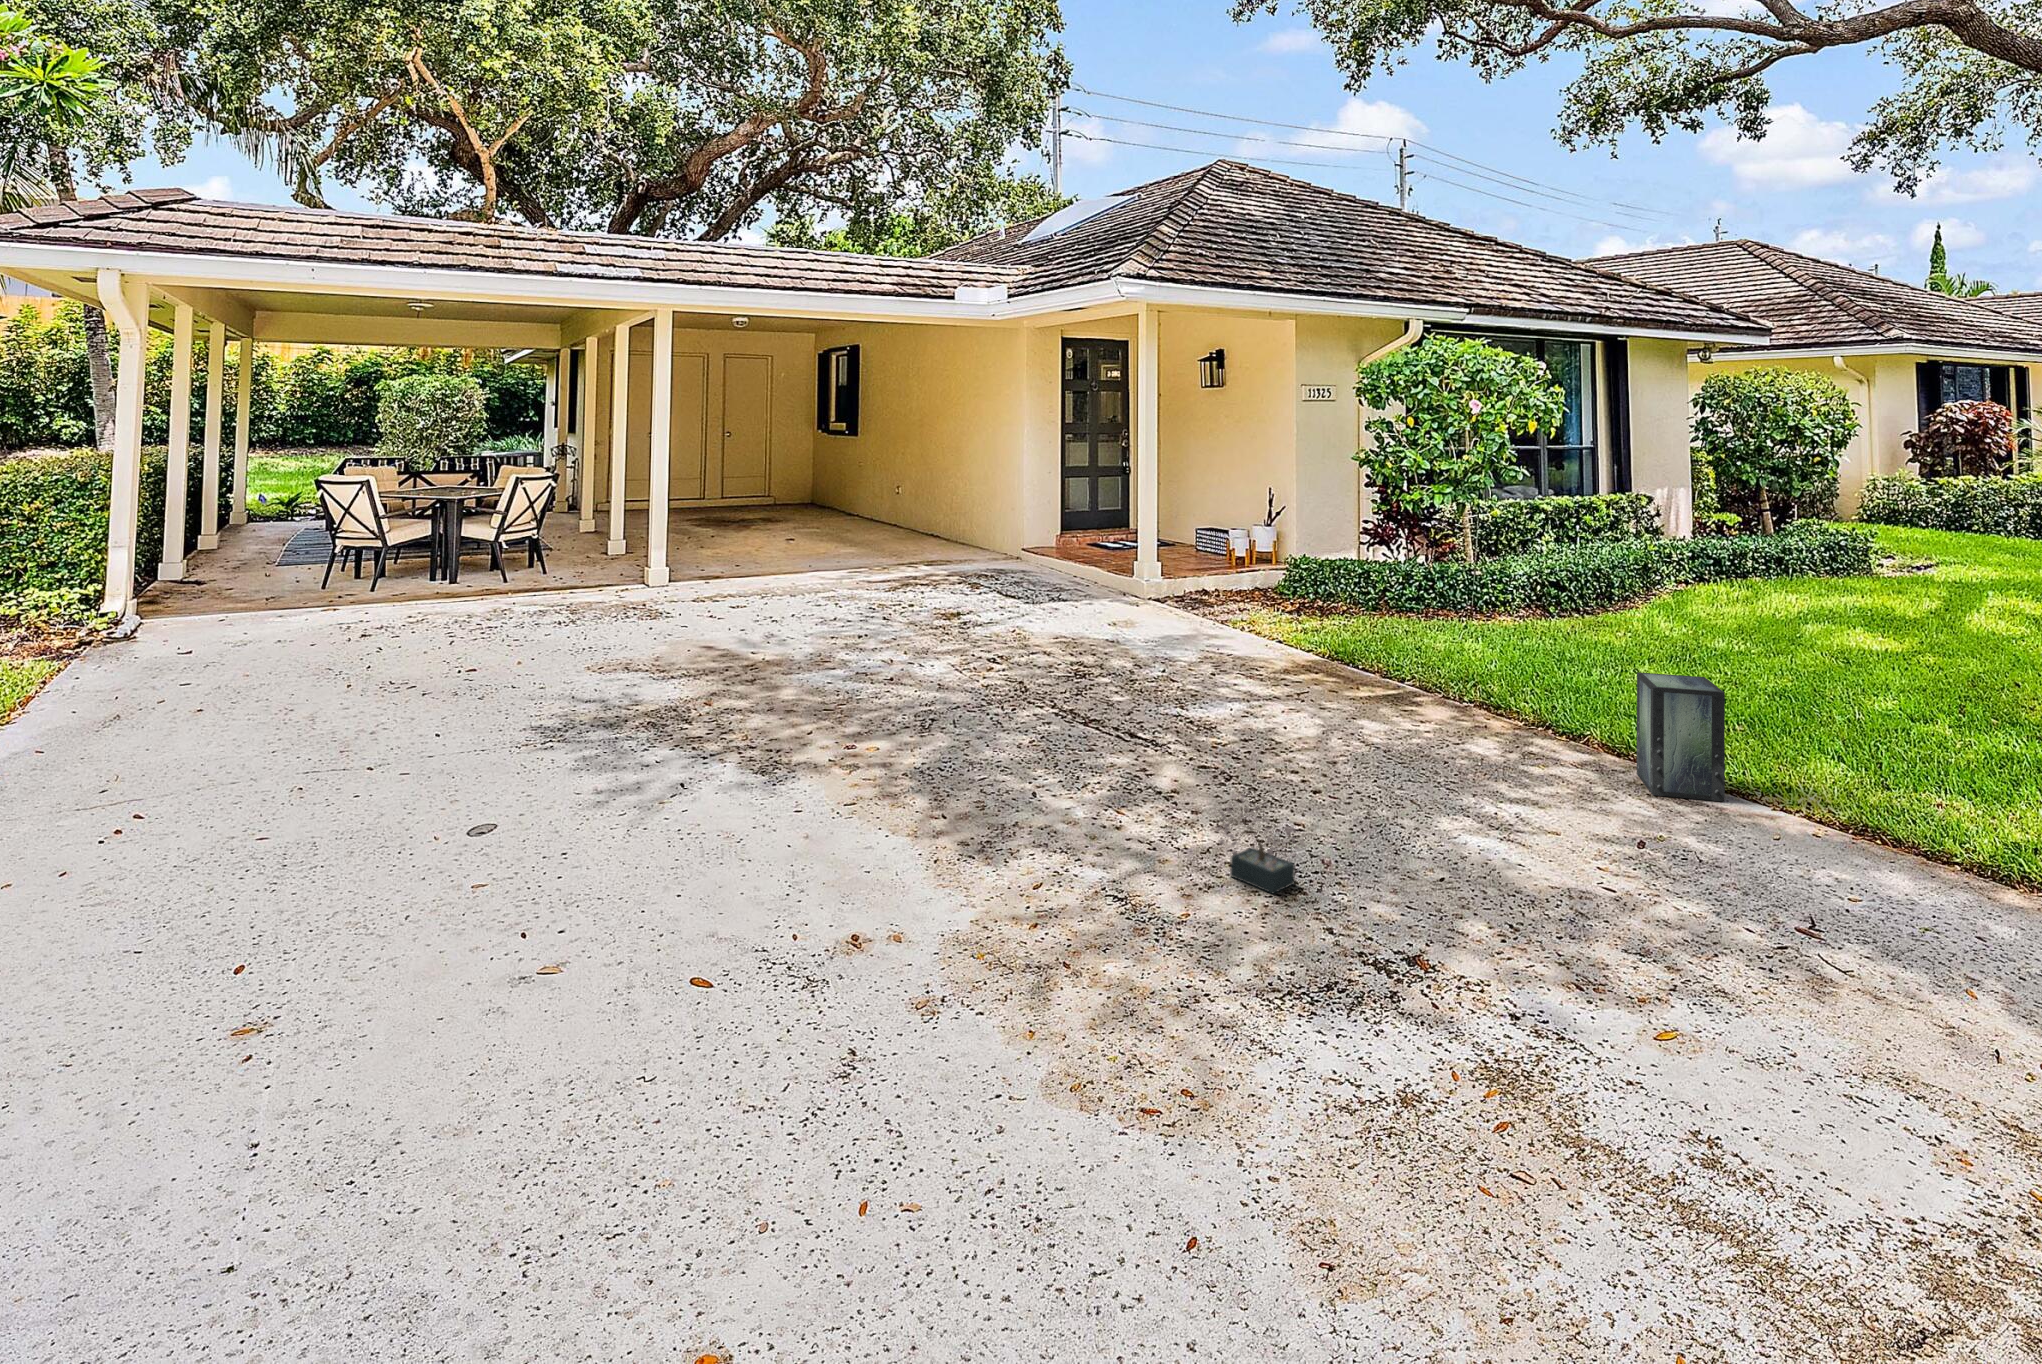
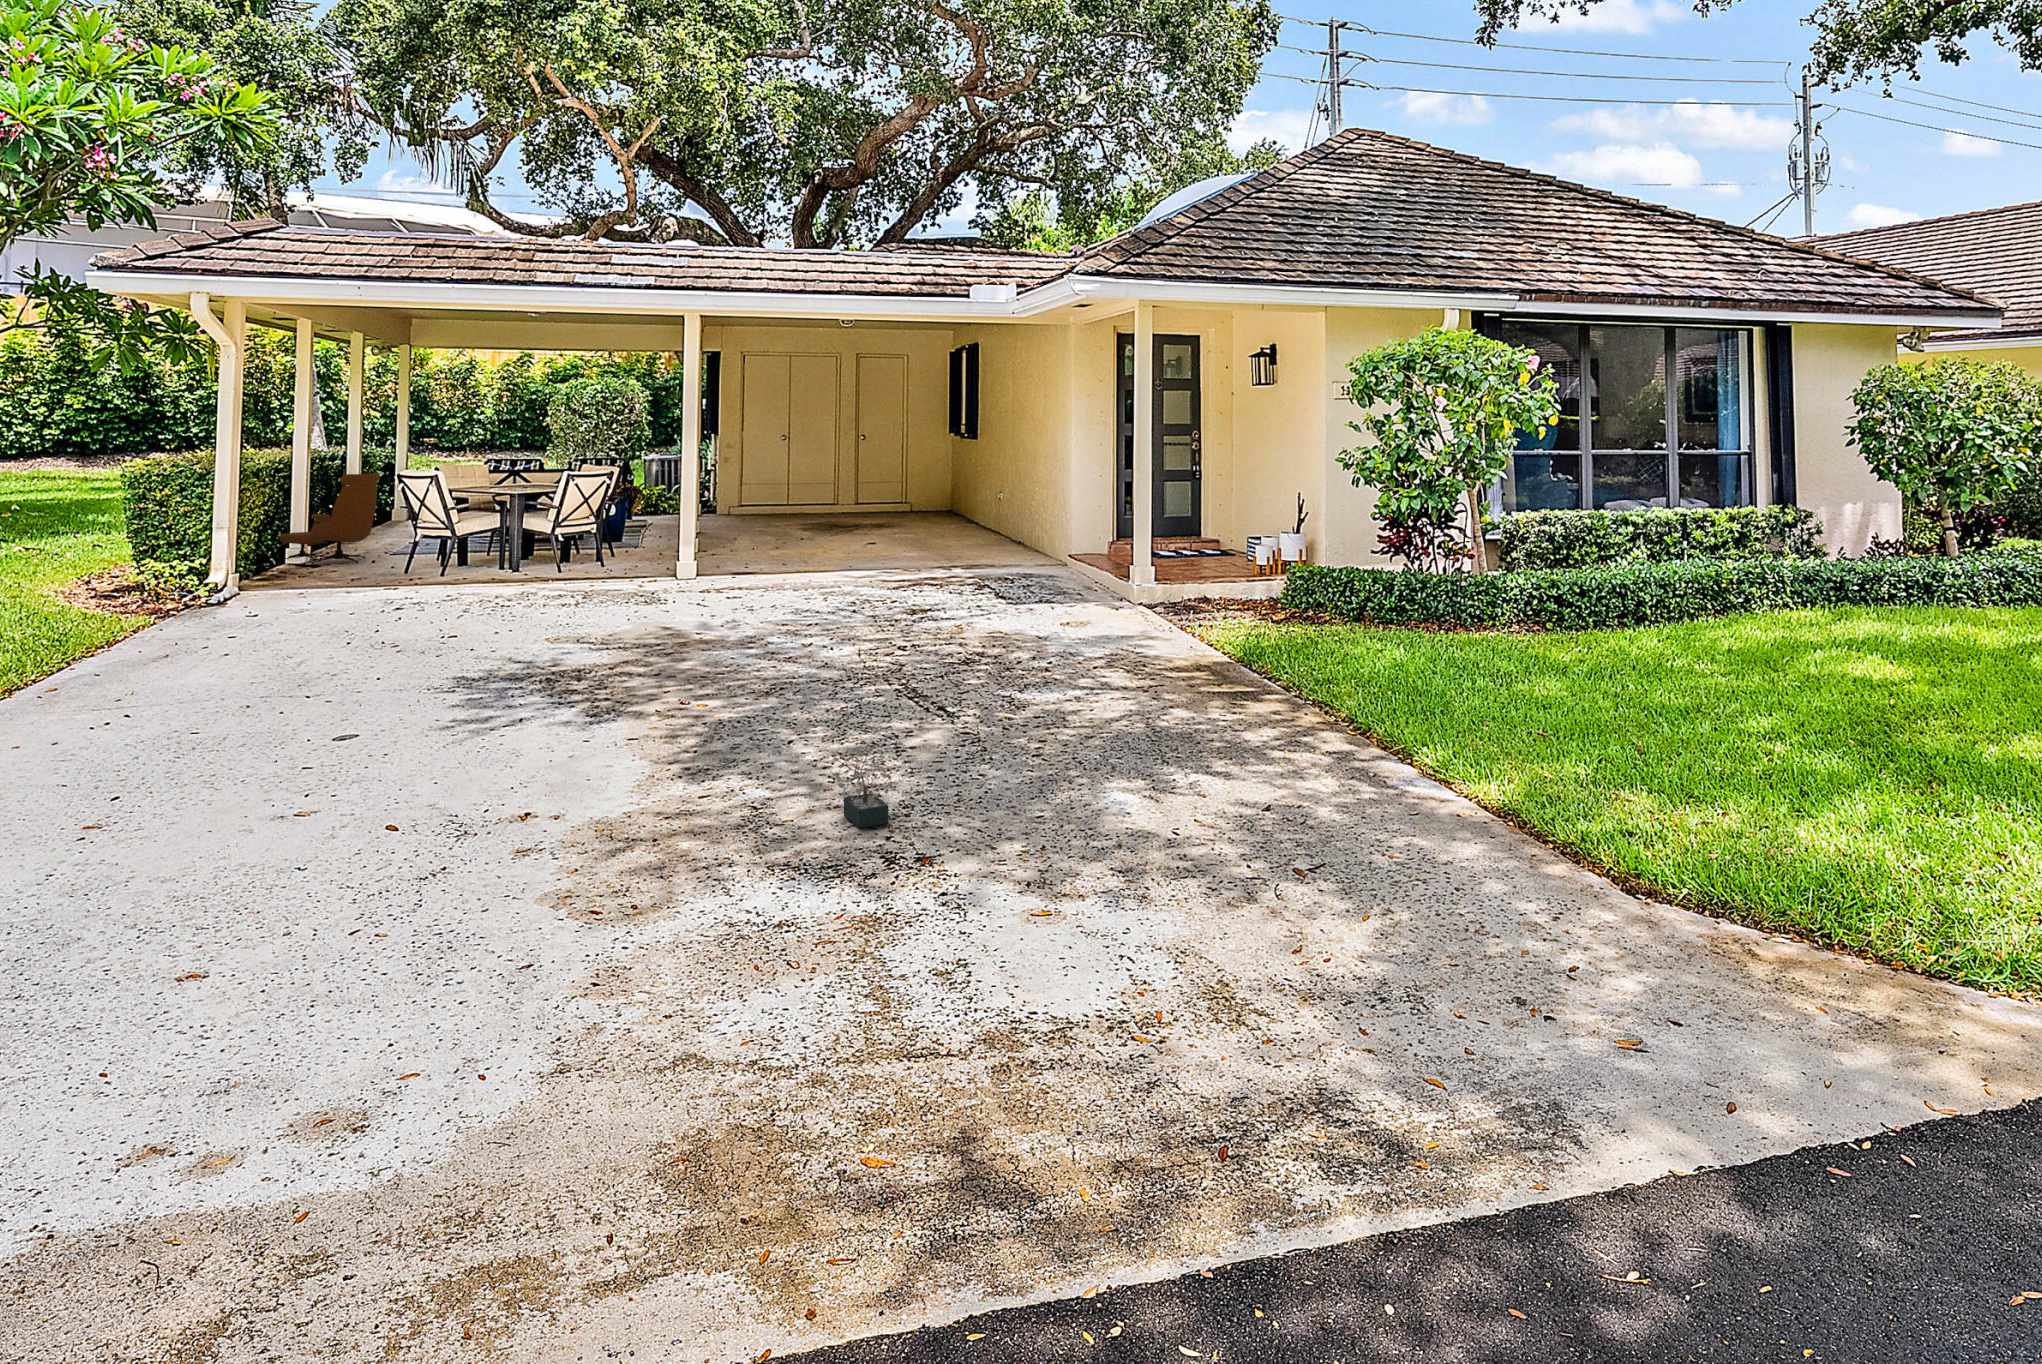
lounge chair: none [155,475,284,579] -> present [280,472,380,565]
storage box: present [1637,672,1725,802] -> none [1339,668,1418,793]

